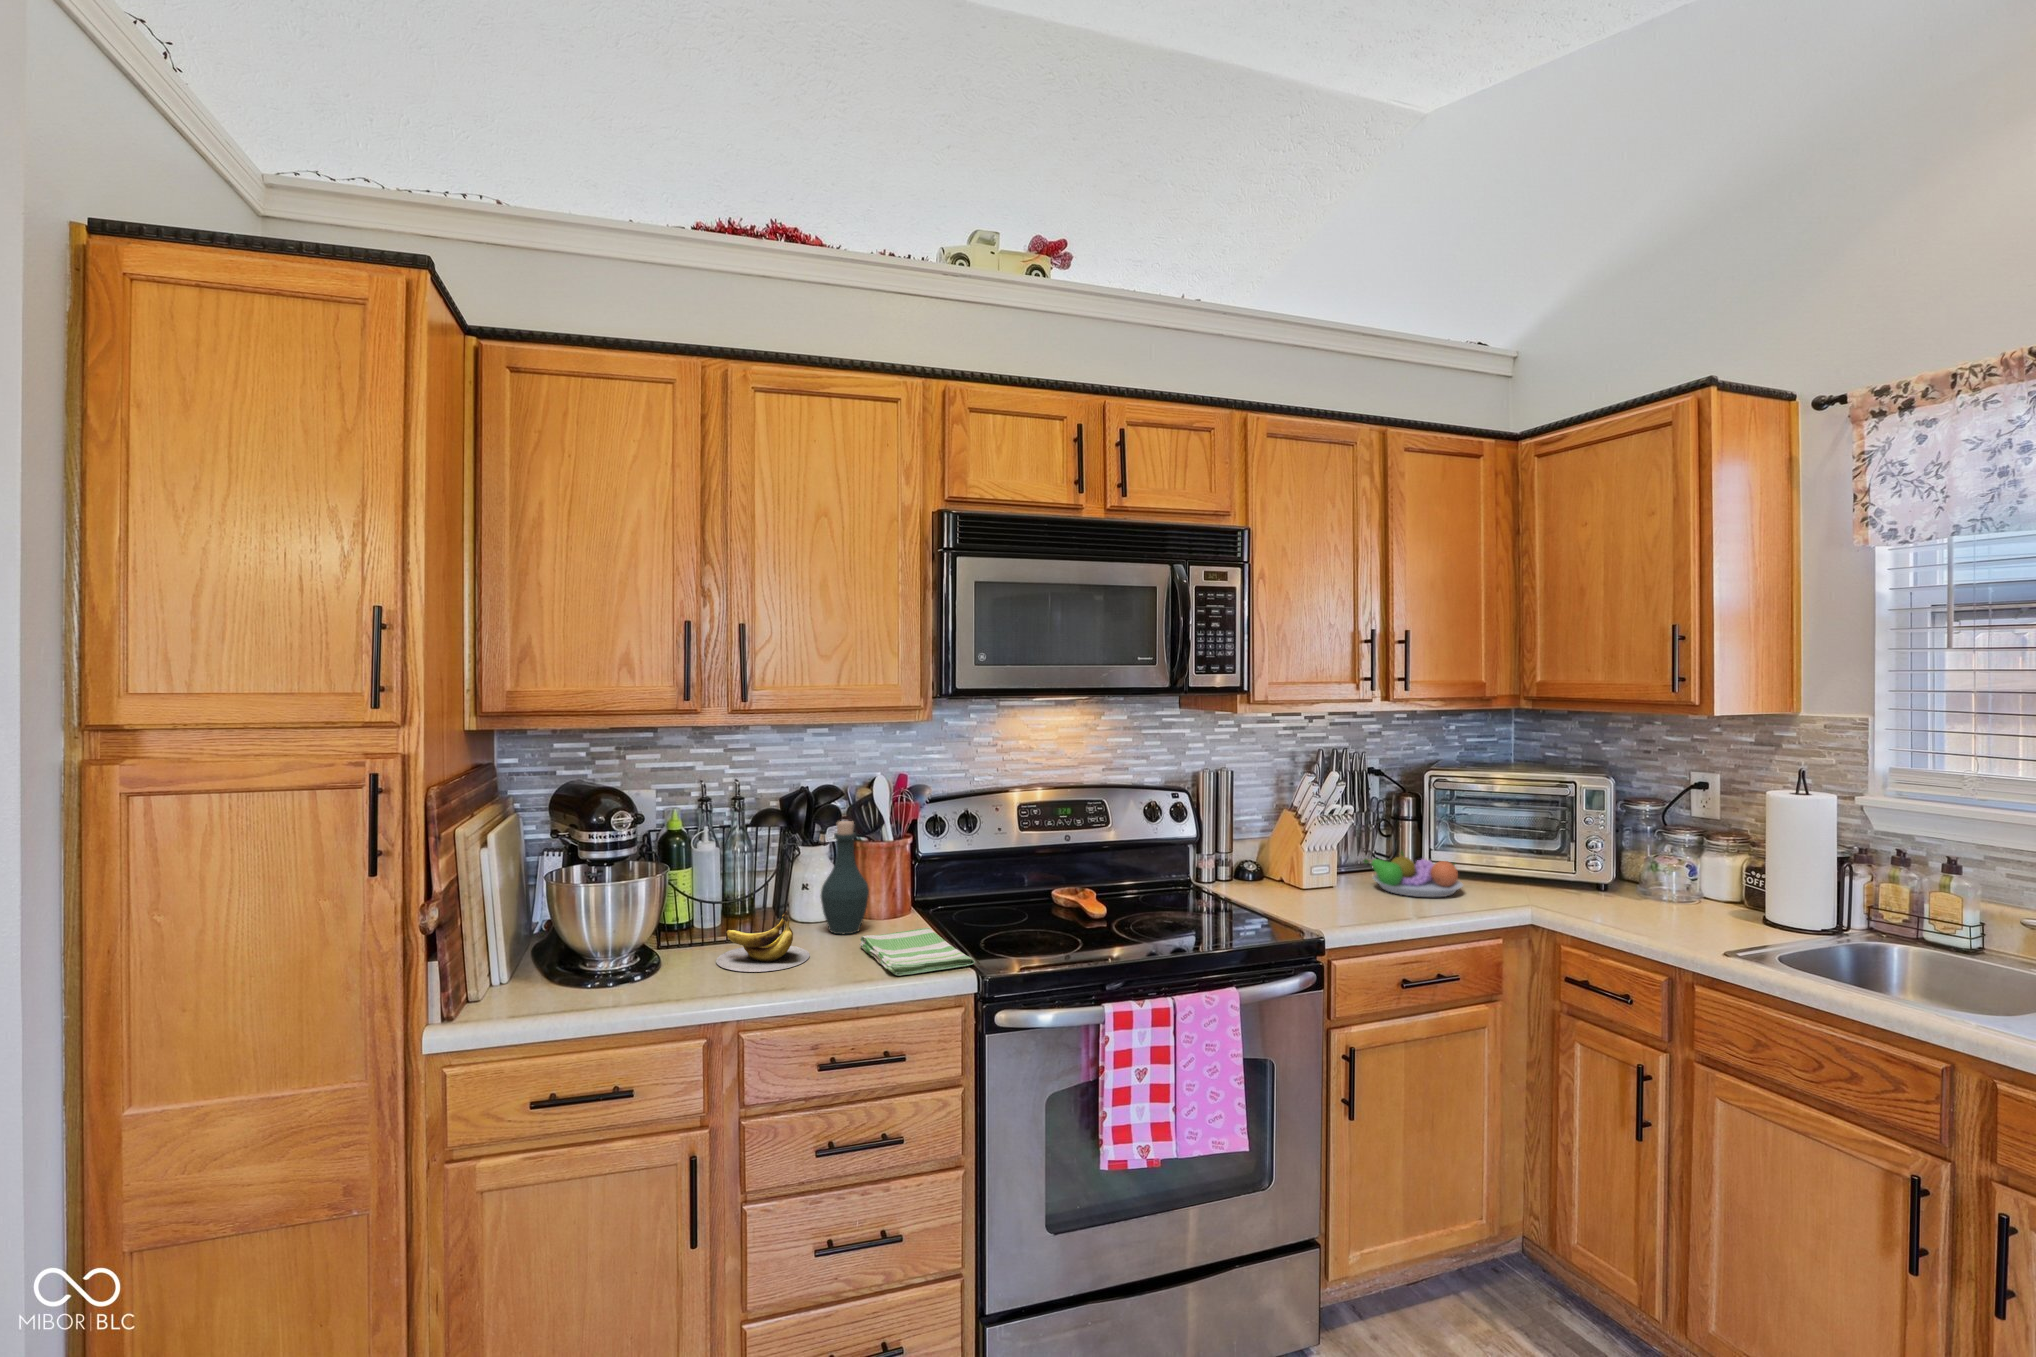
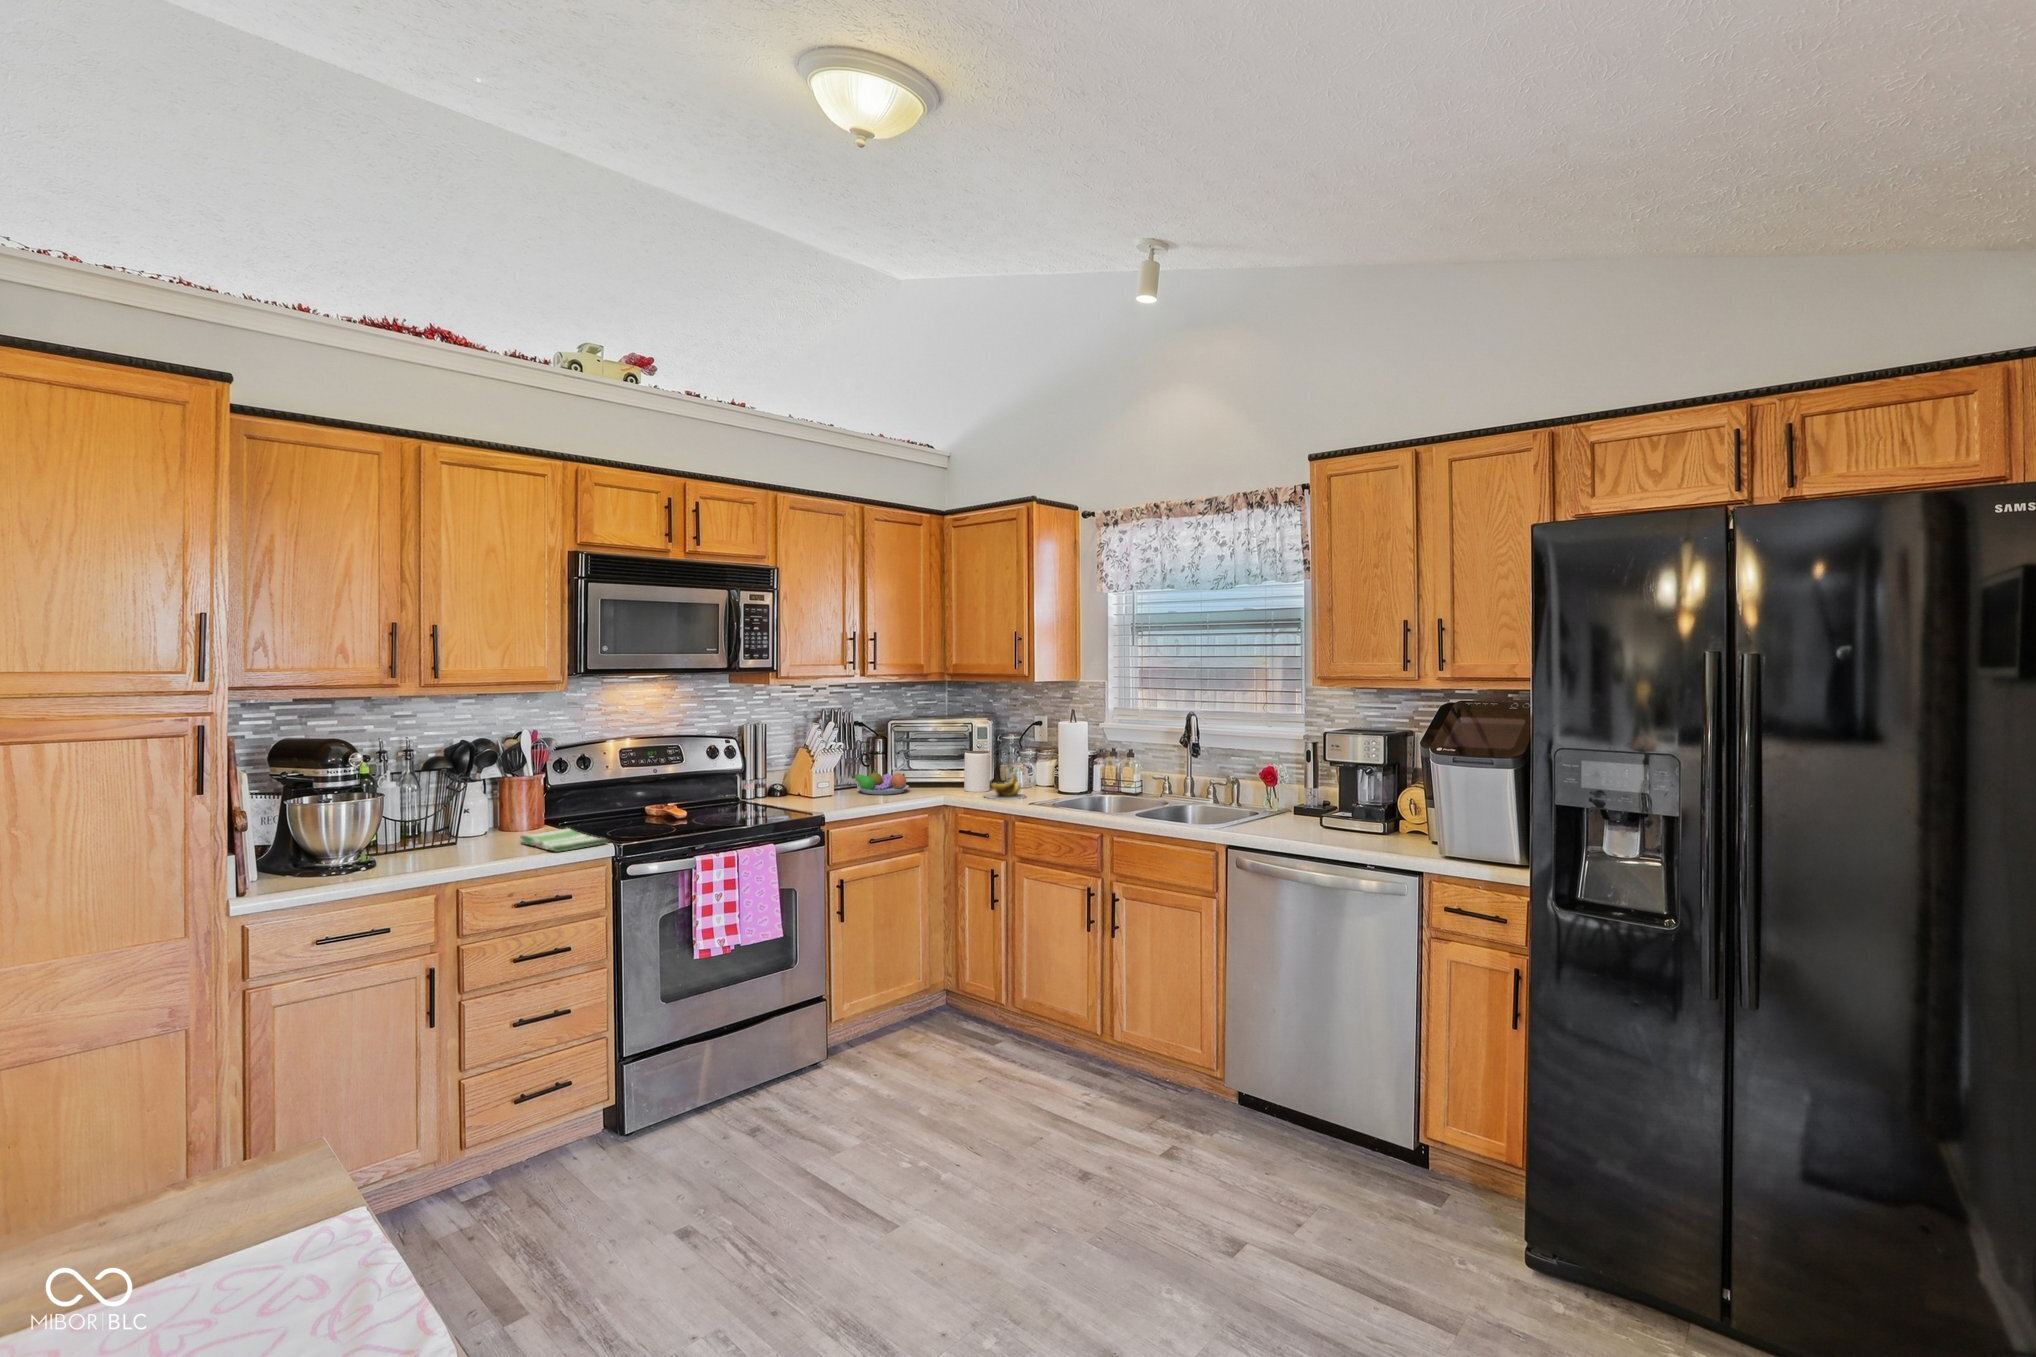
bottle: present [821,821,869,935] -> none [482,762,520,839]
jar: none [1564,829,1616,905] -> present [964,751,990,792]
banana: present [716,911,810,972] -> present [985,775,1026,800]

